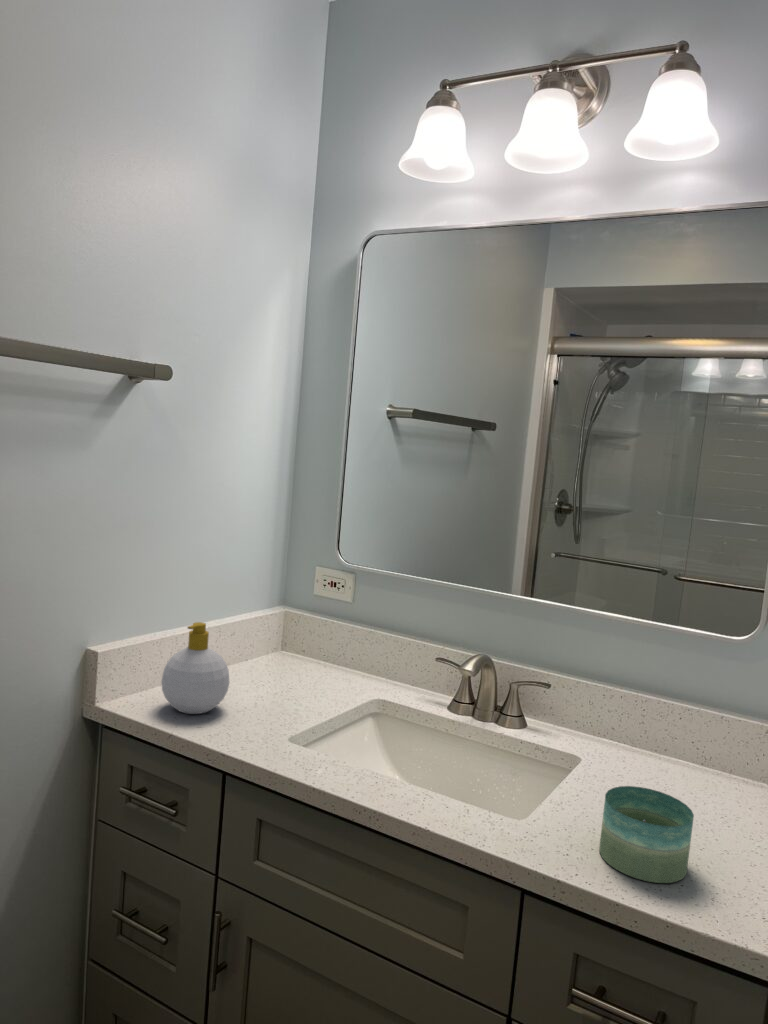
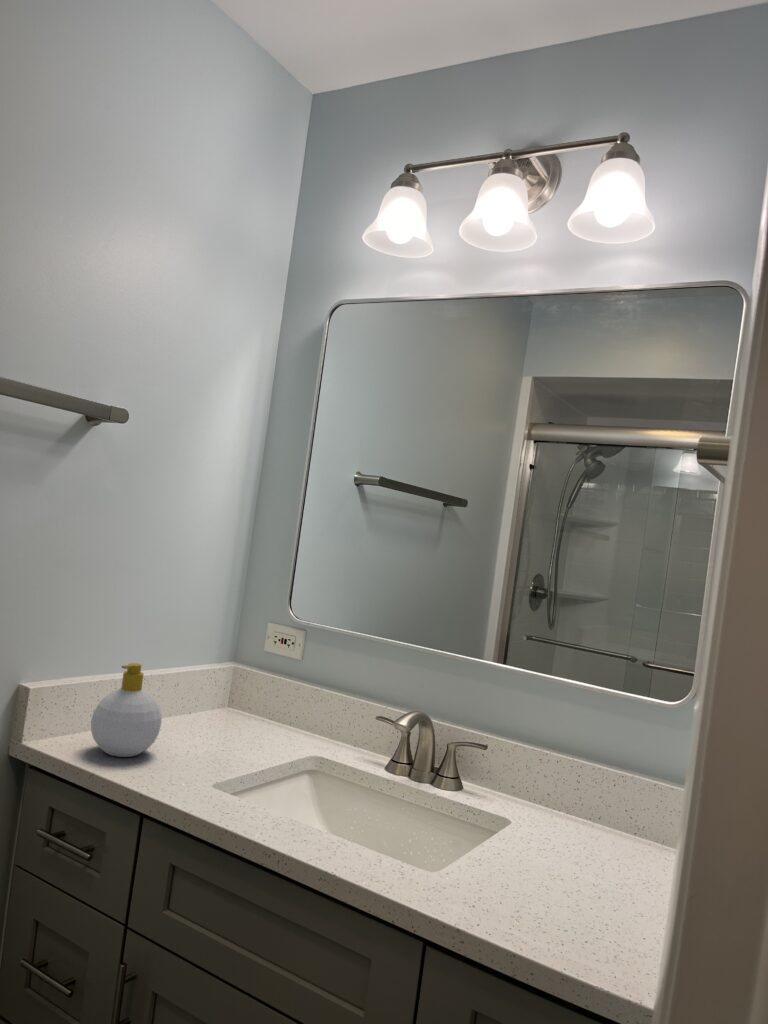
candle: present [599,786,694,883] -> none [507,839,602,939]

